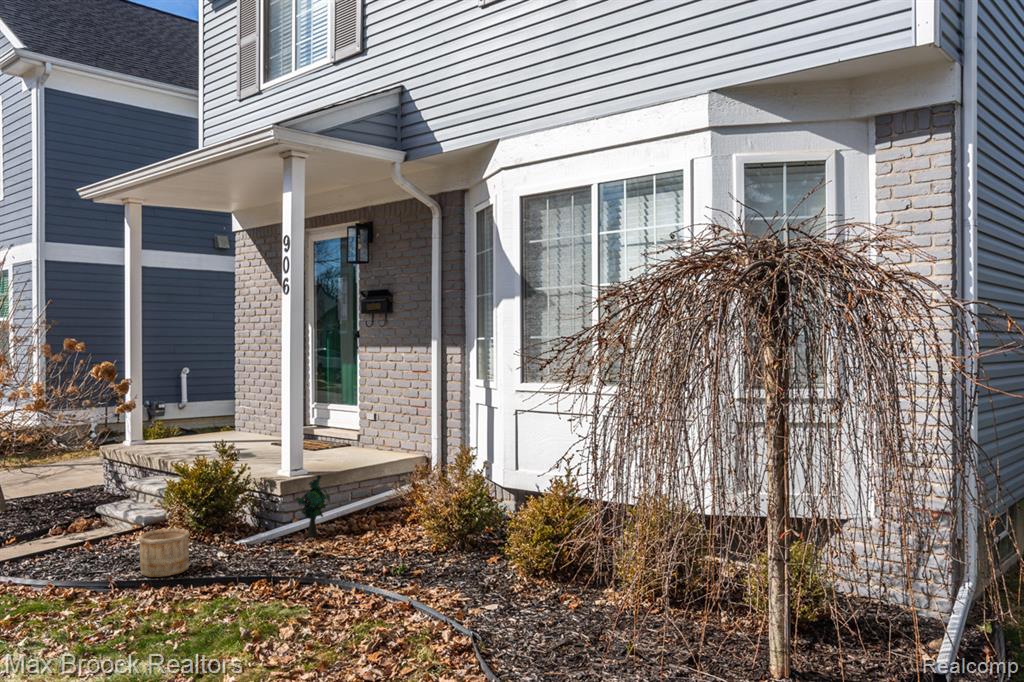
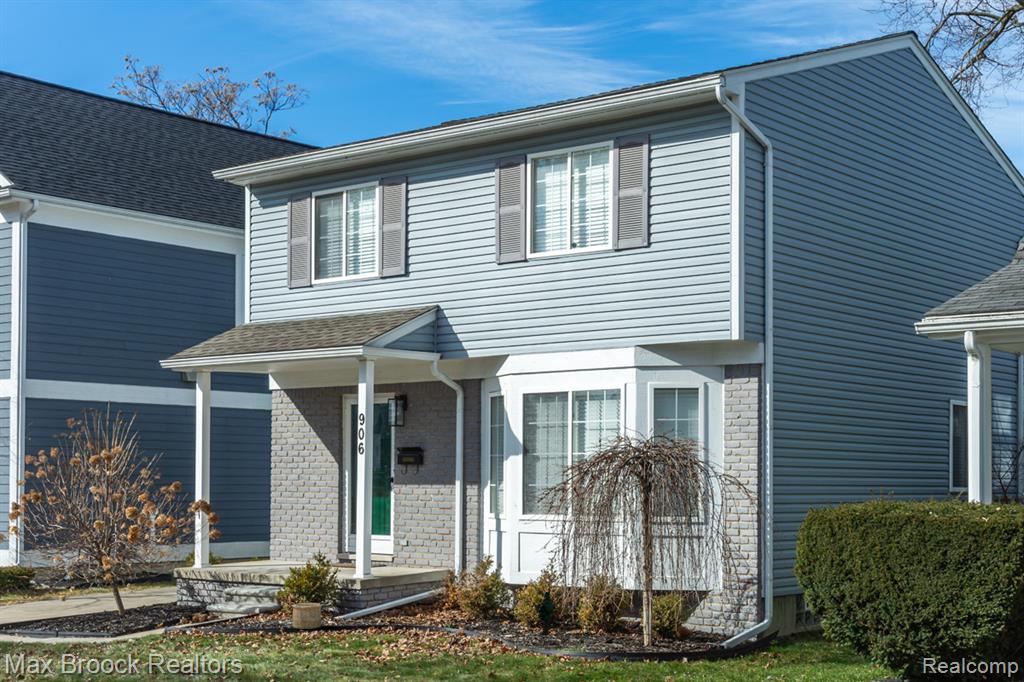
decorative plant: present [295,475,330,537] -> present [534,589,557,634]

